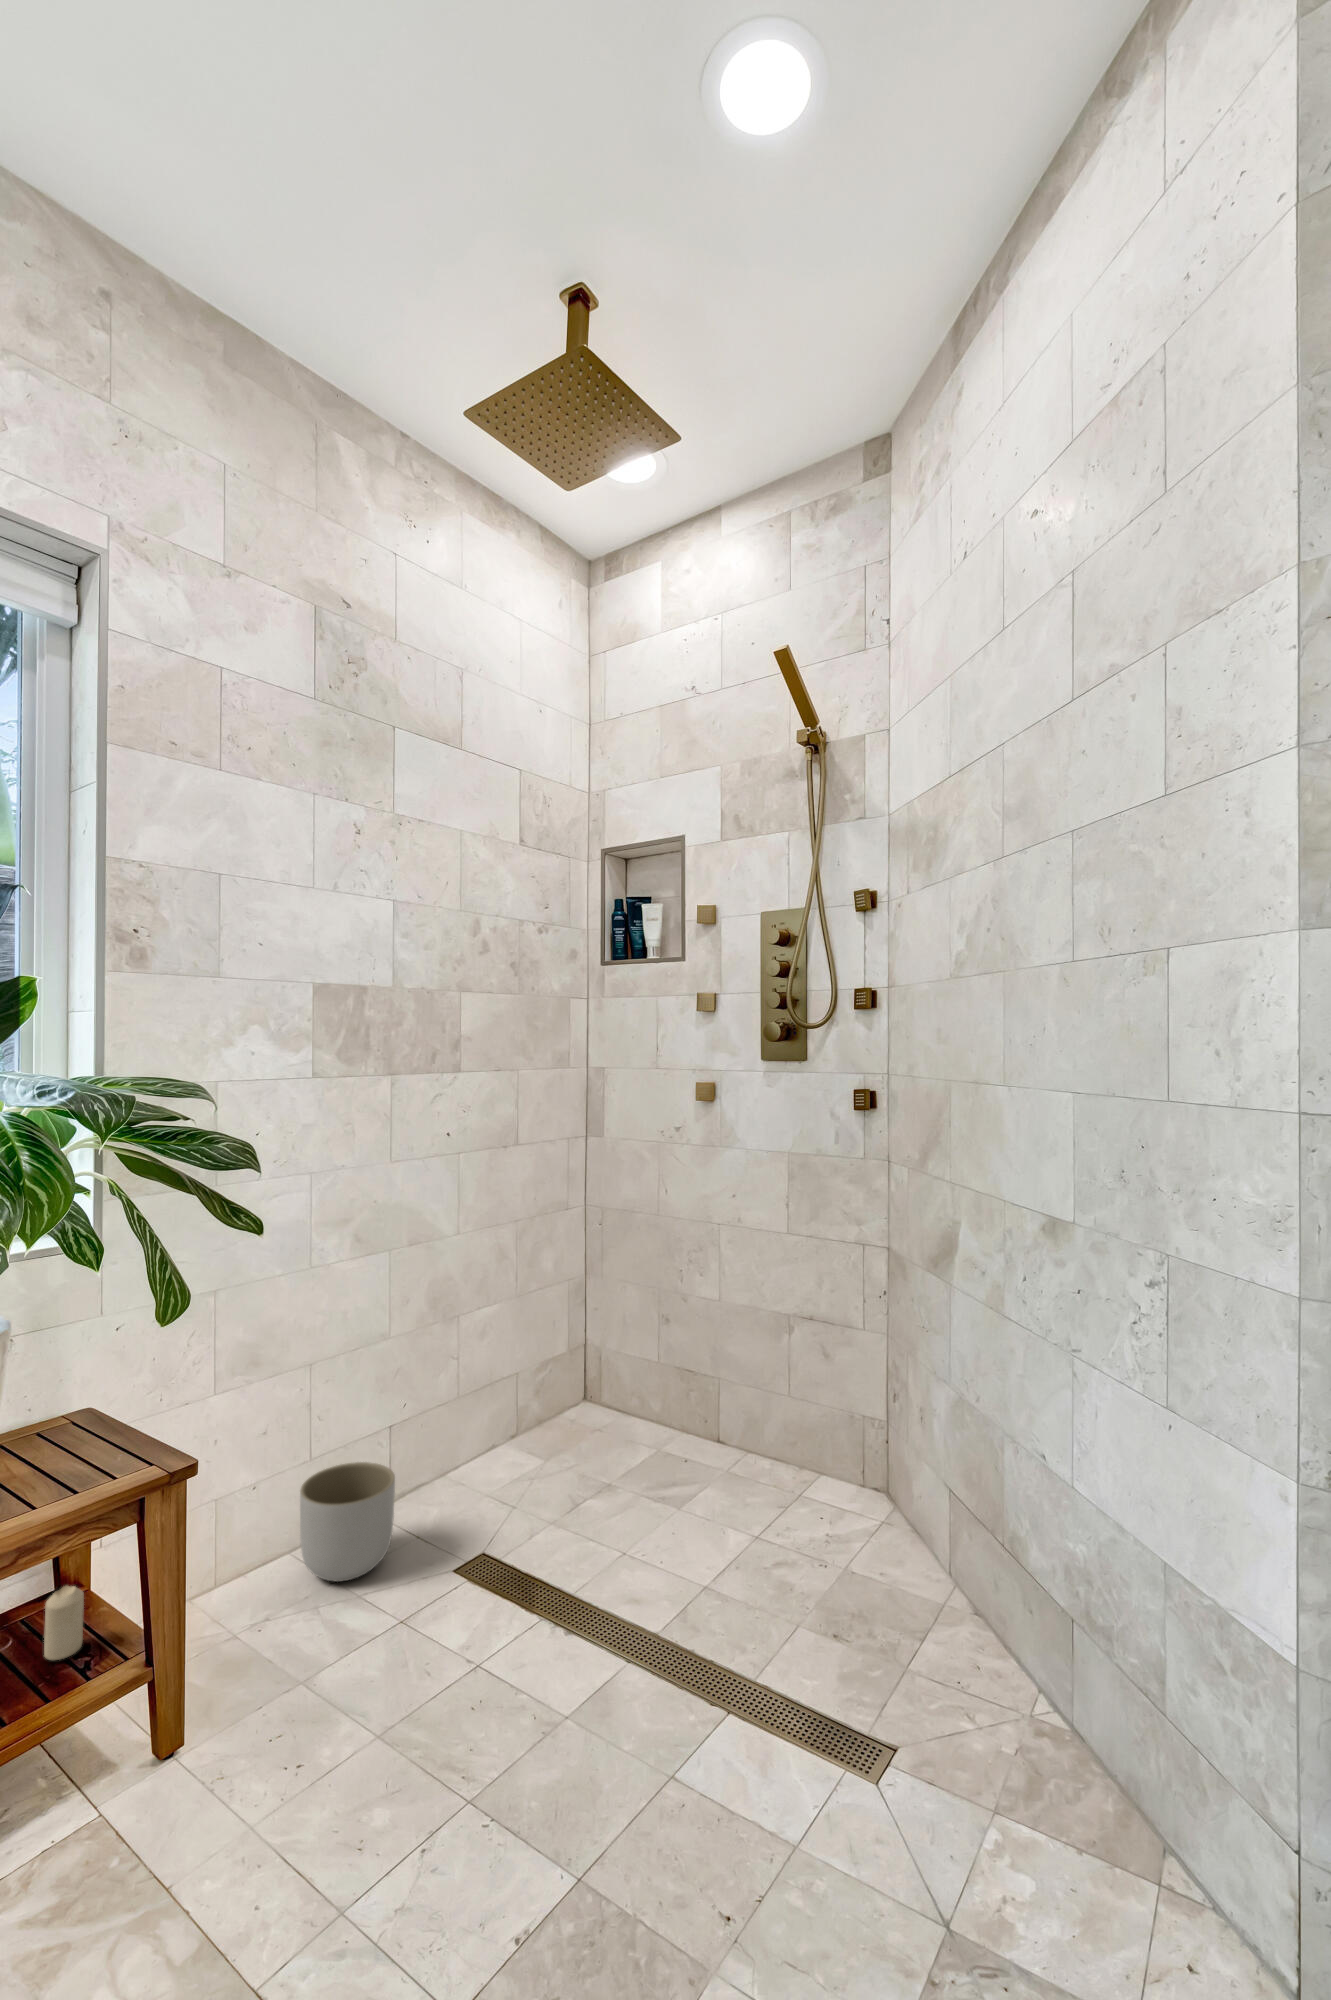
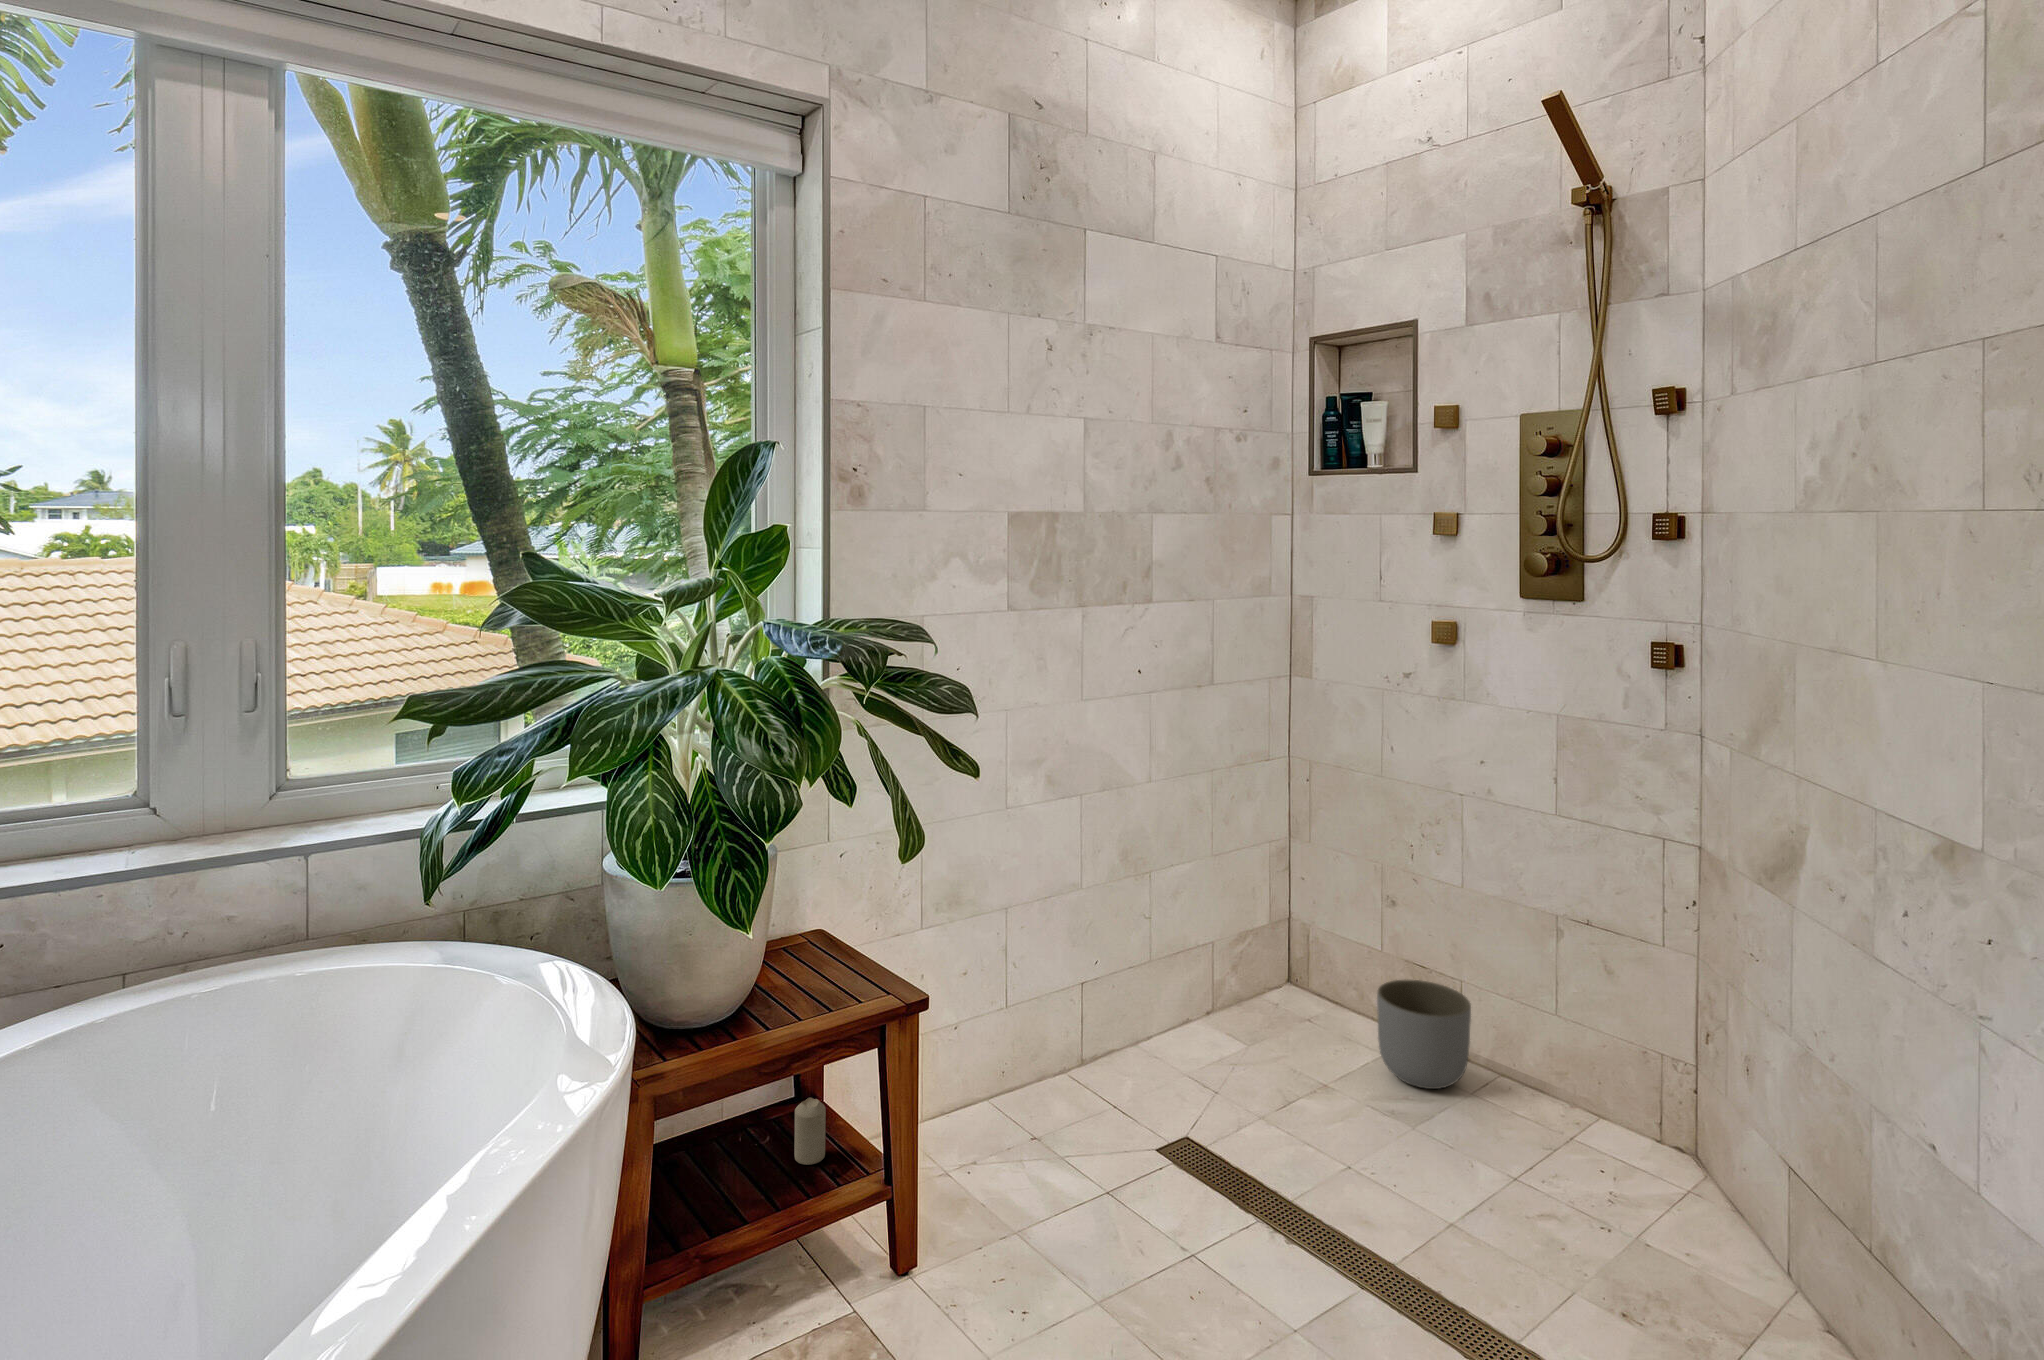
planter: present [300,1462,395,1582] -> present [1377,980,1471,1089]

